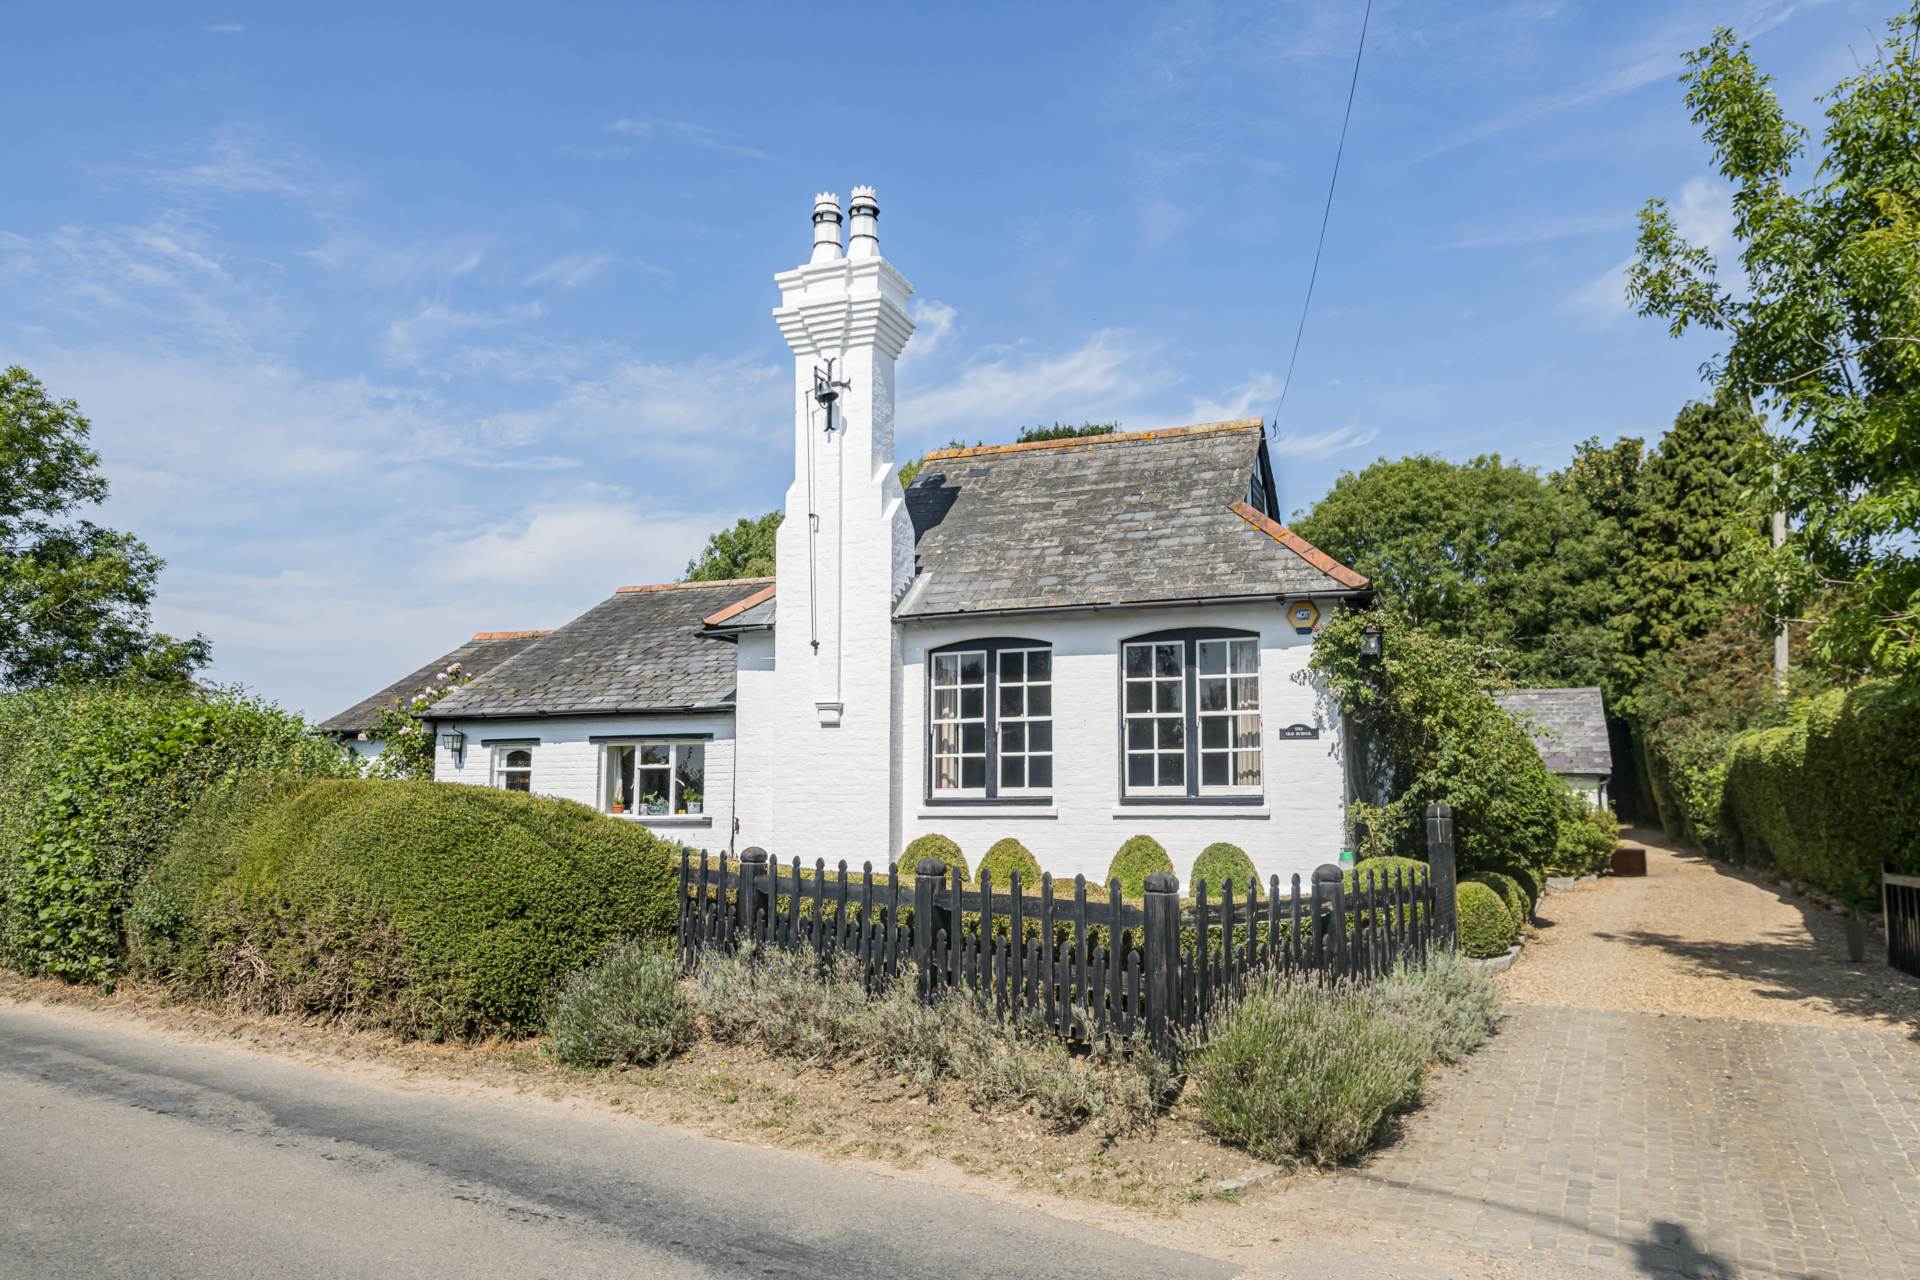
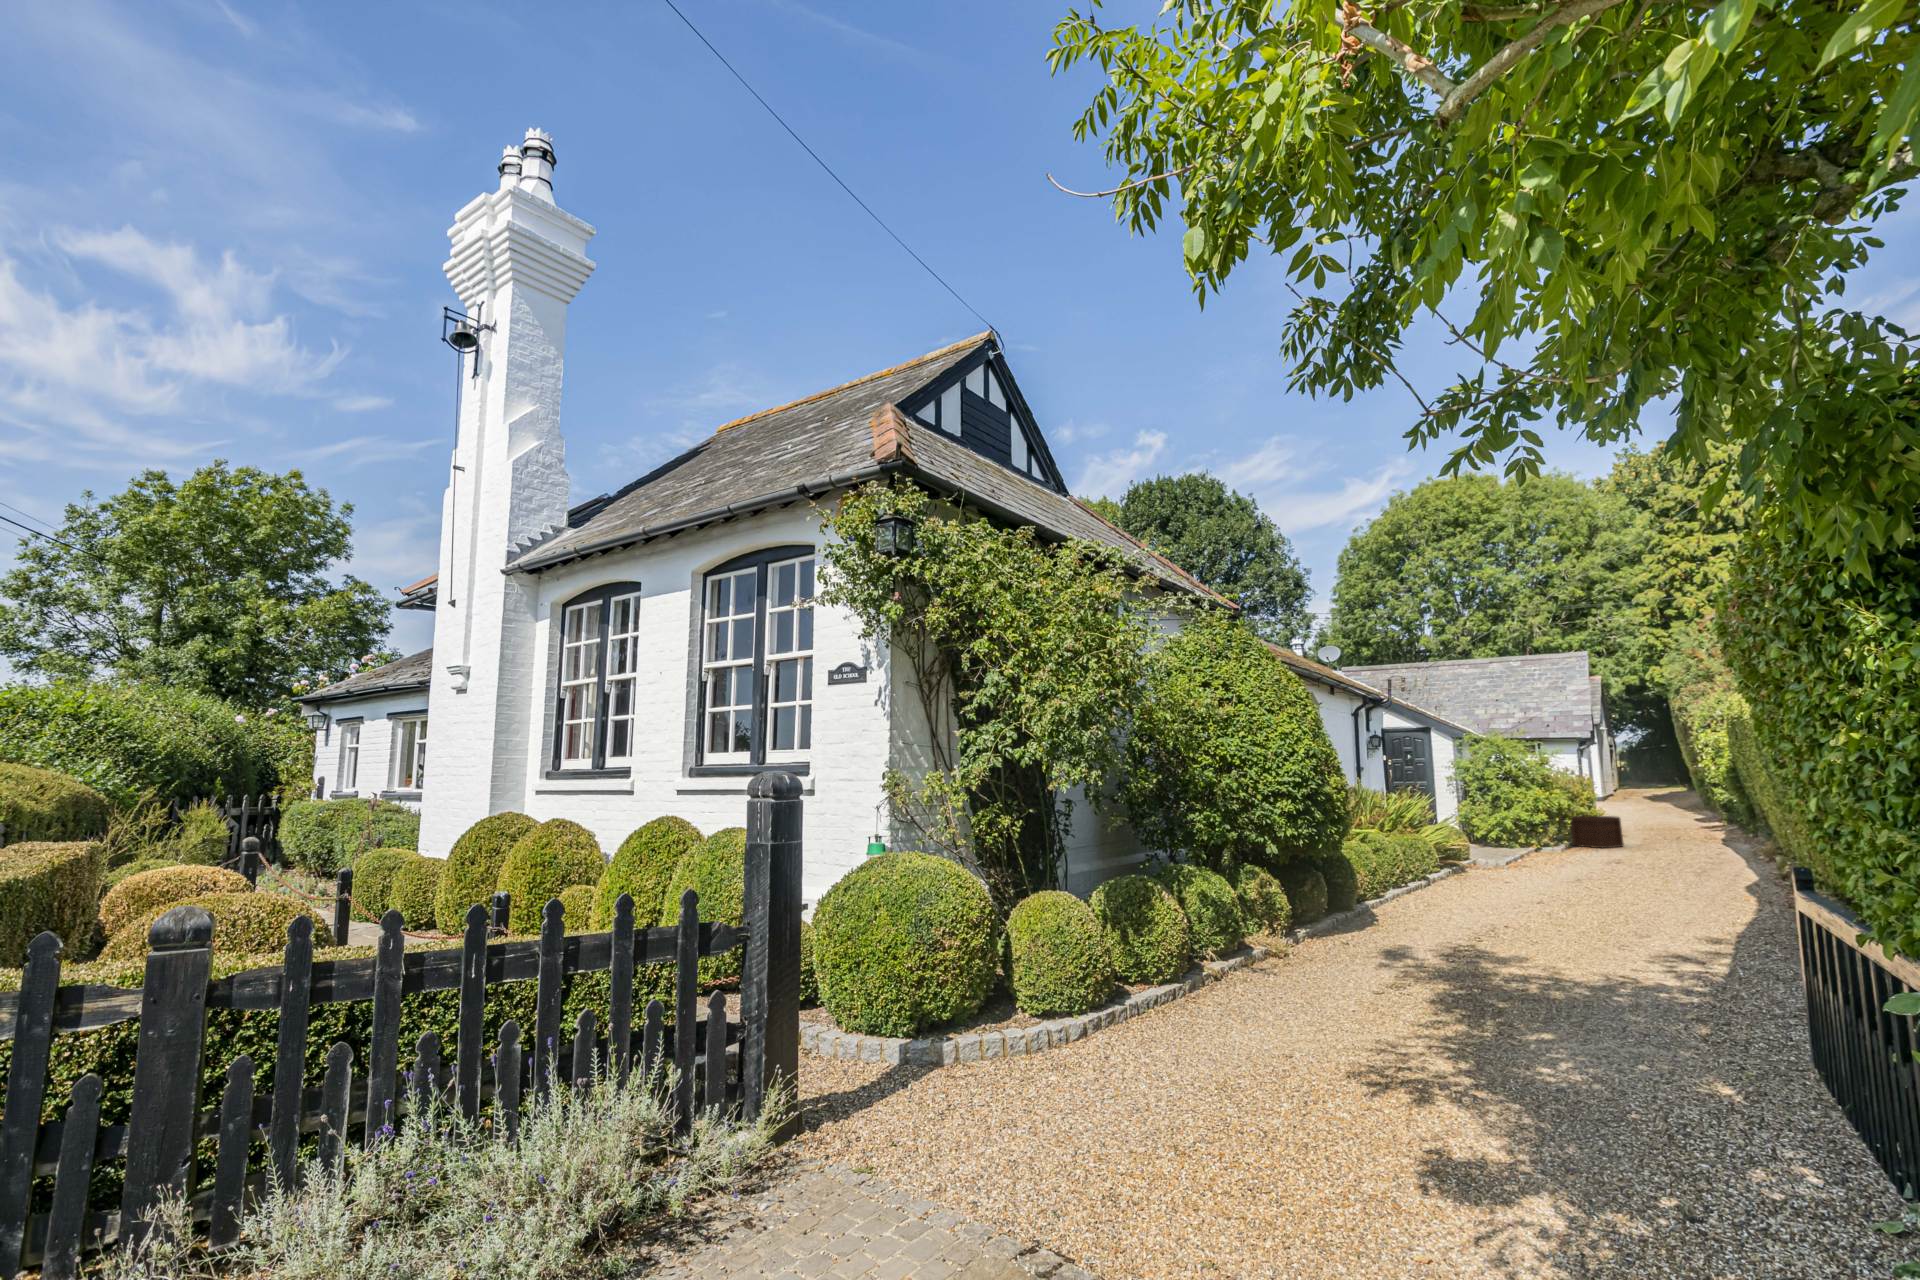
potted plant: present [1835,875,1872,961] -> none [1730,960,1868,1189]

